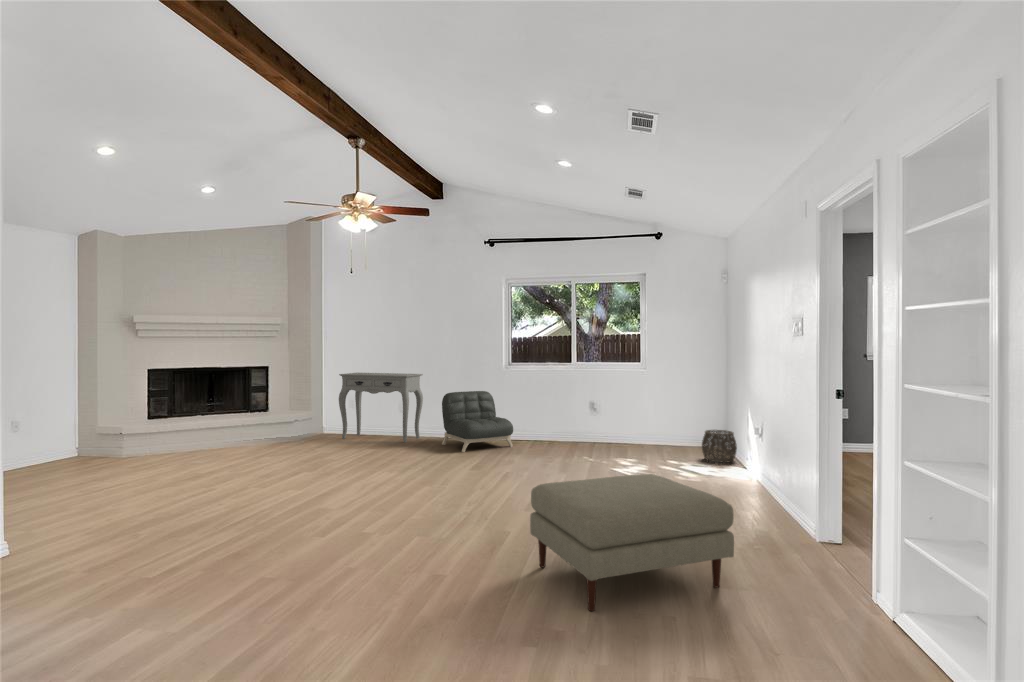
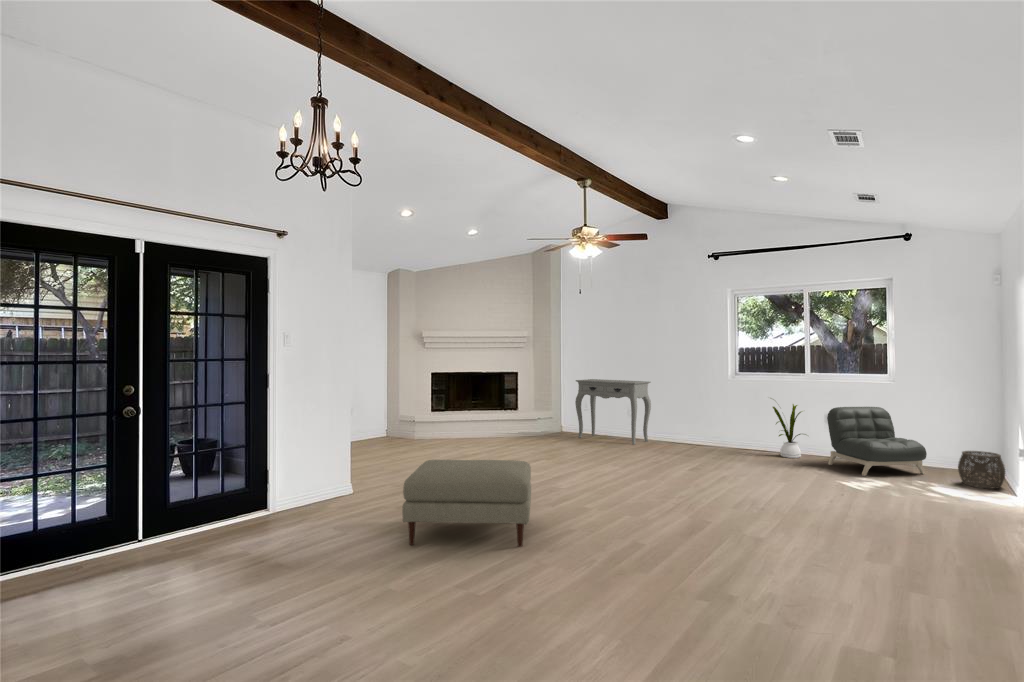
house plant: none [539,387,577,446] -> present [773,404,806,458]
armchair: present [442,391,513,452] -> present [827,407,927,476]
ottoman: present [530,474,734,611] -> present [402,460,531,547]

